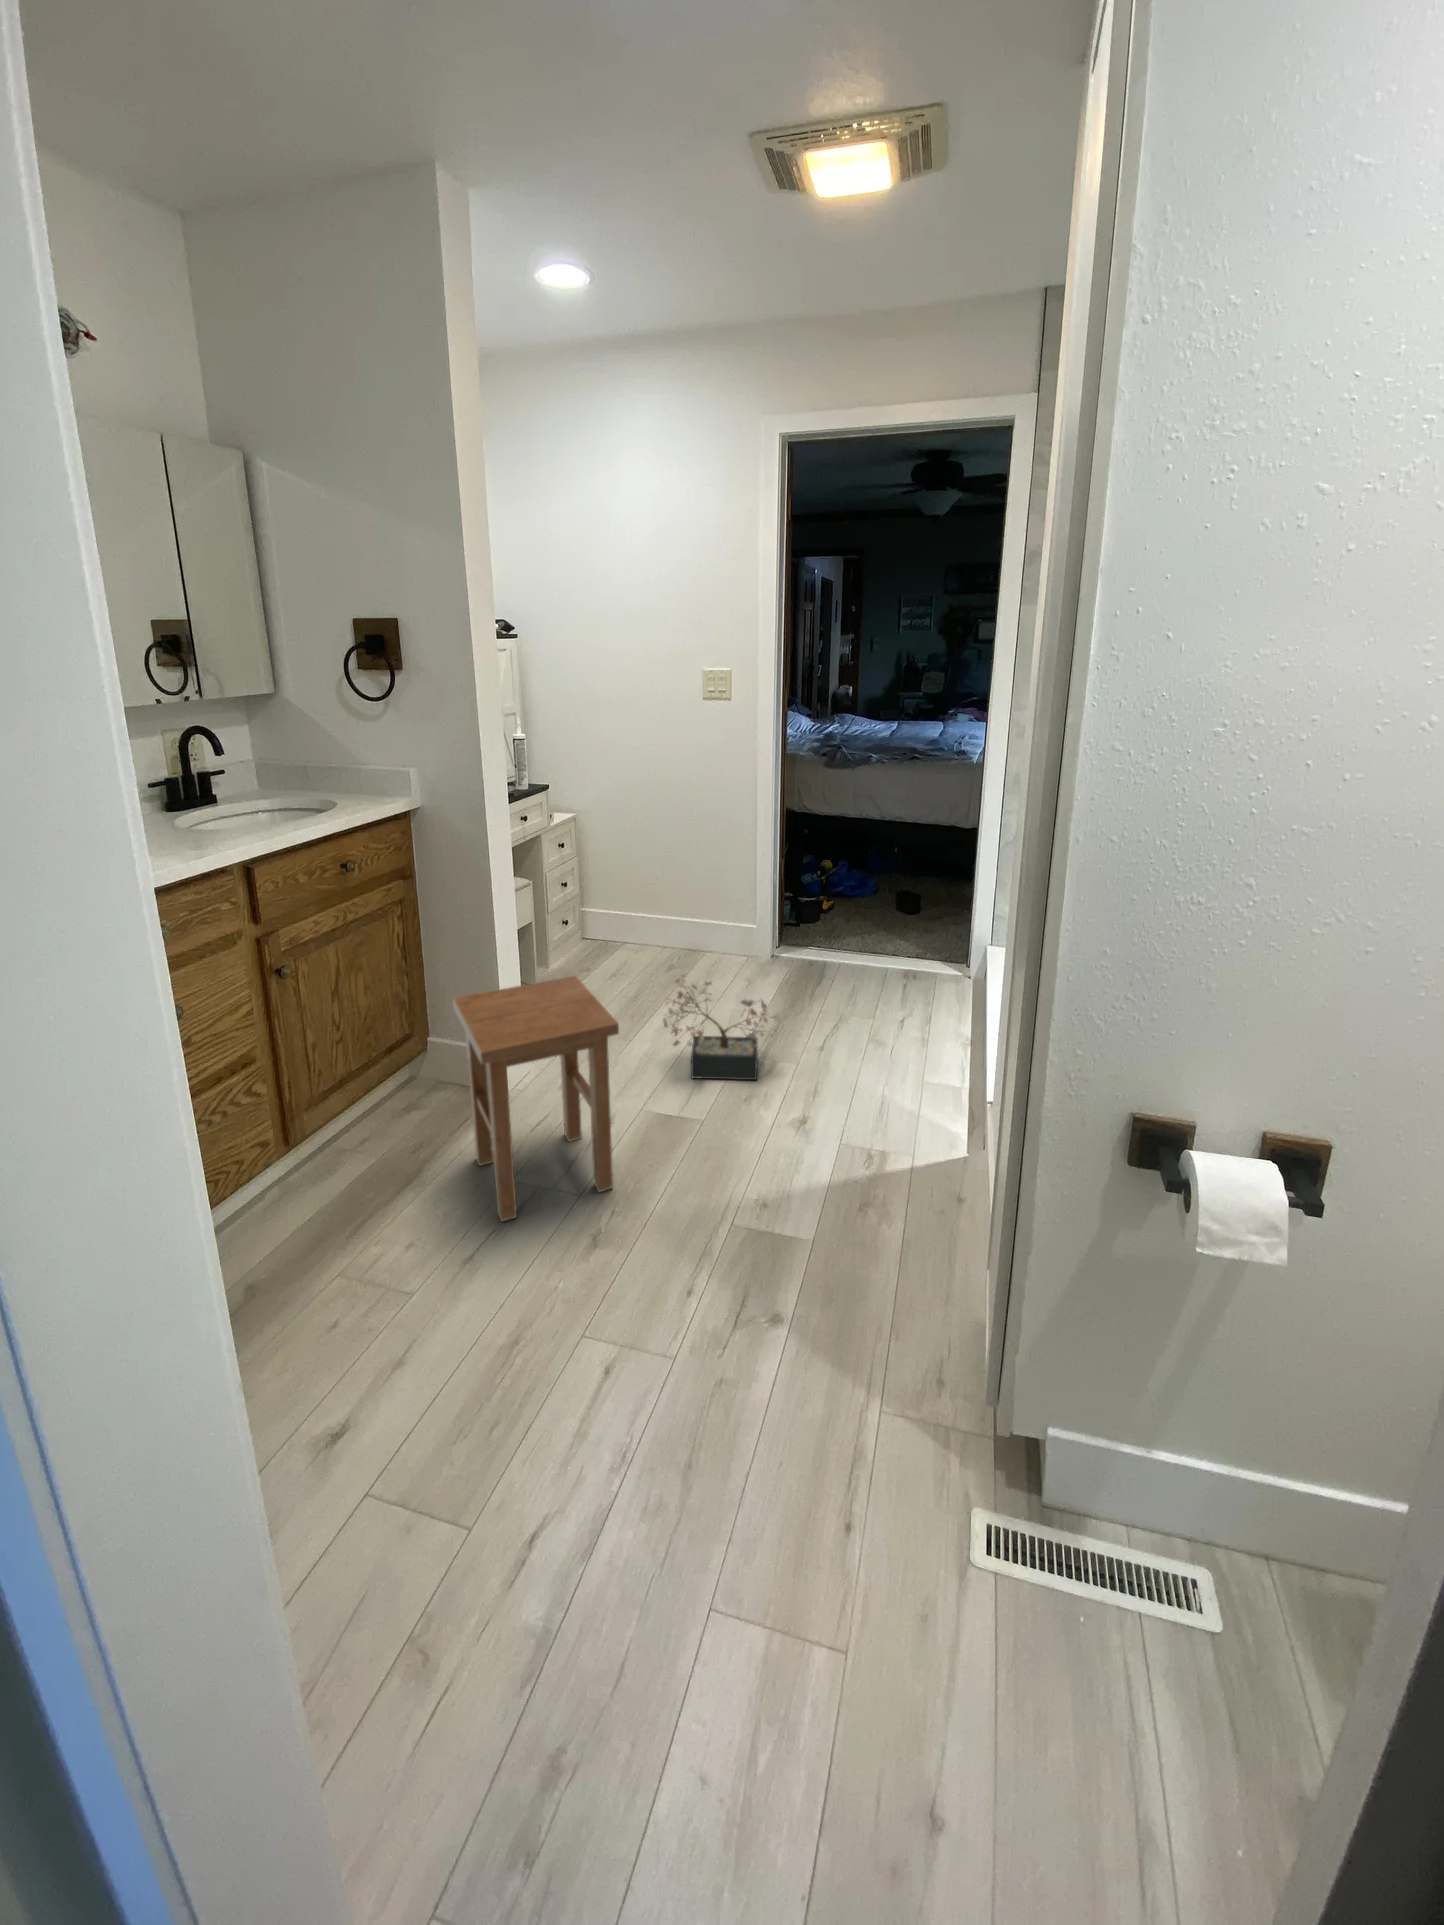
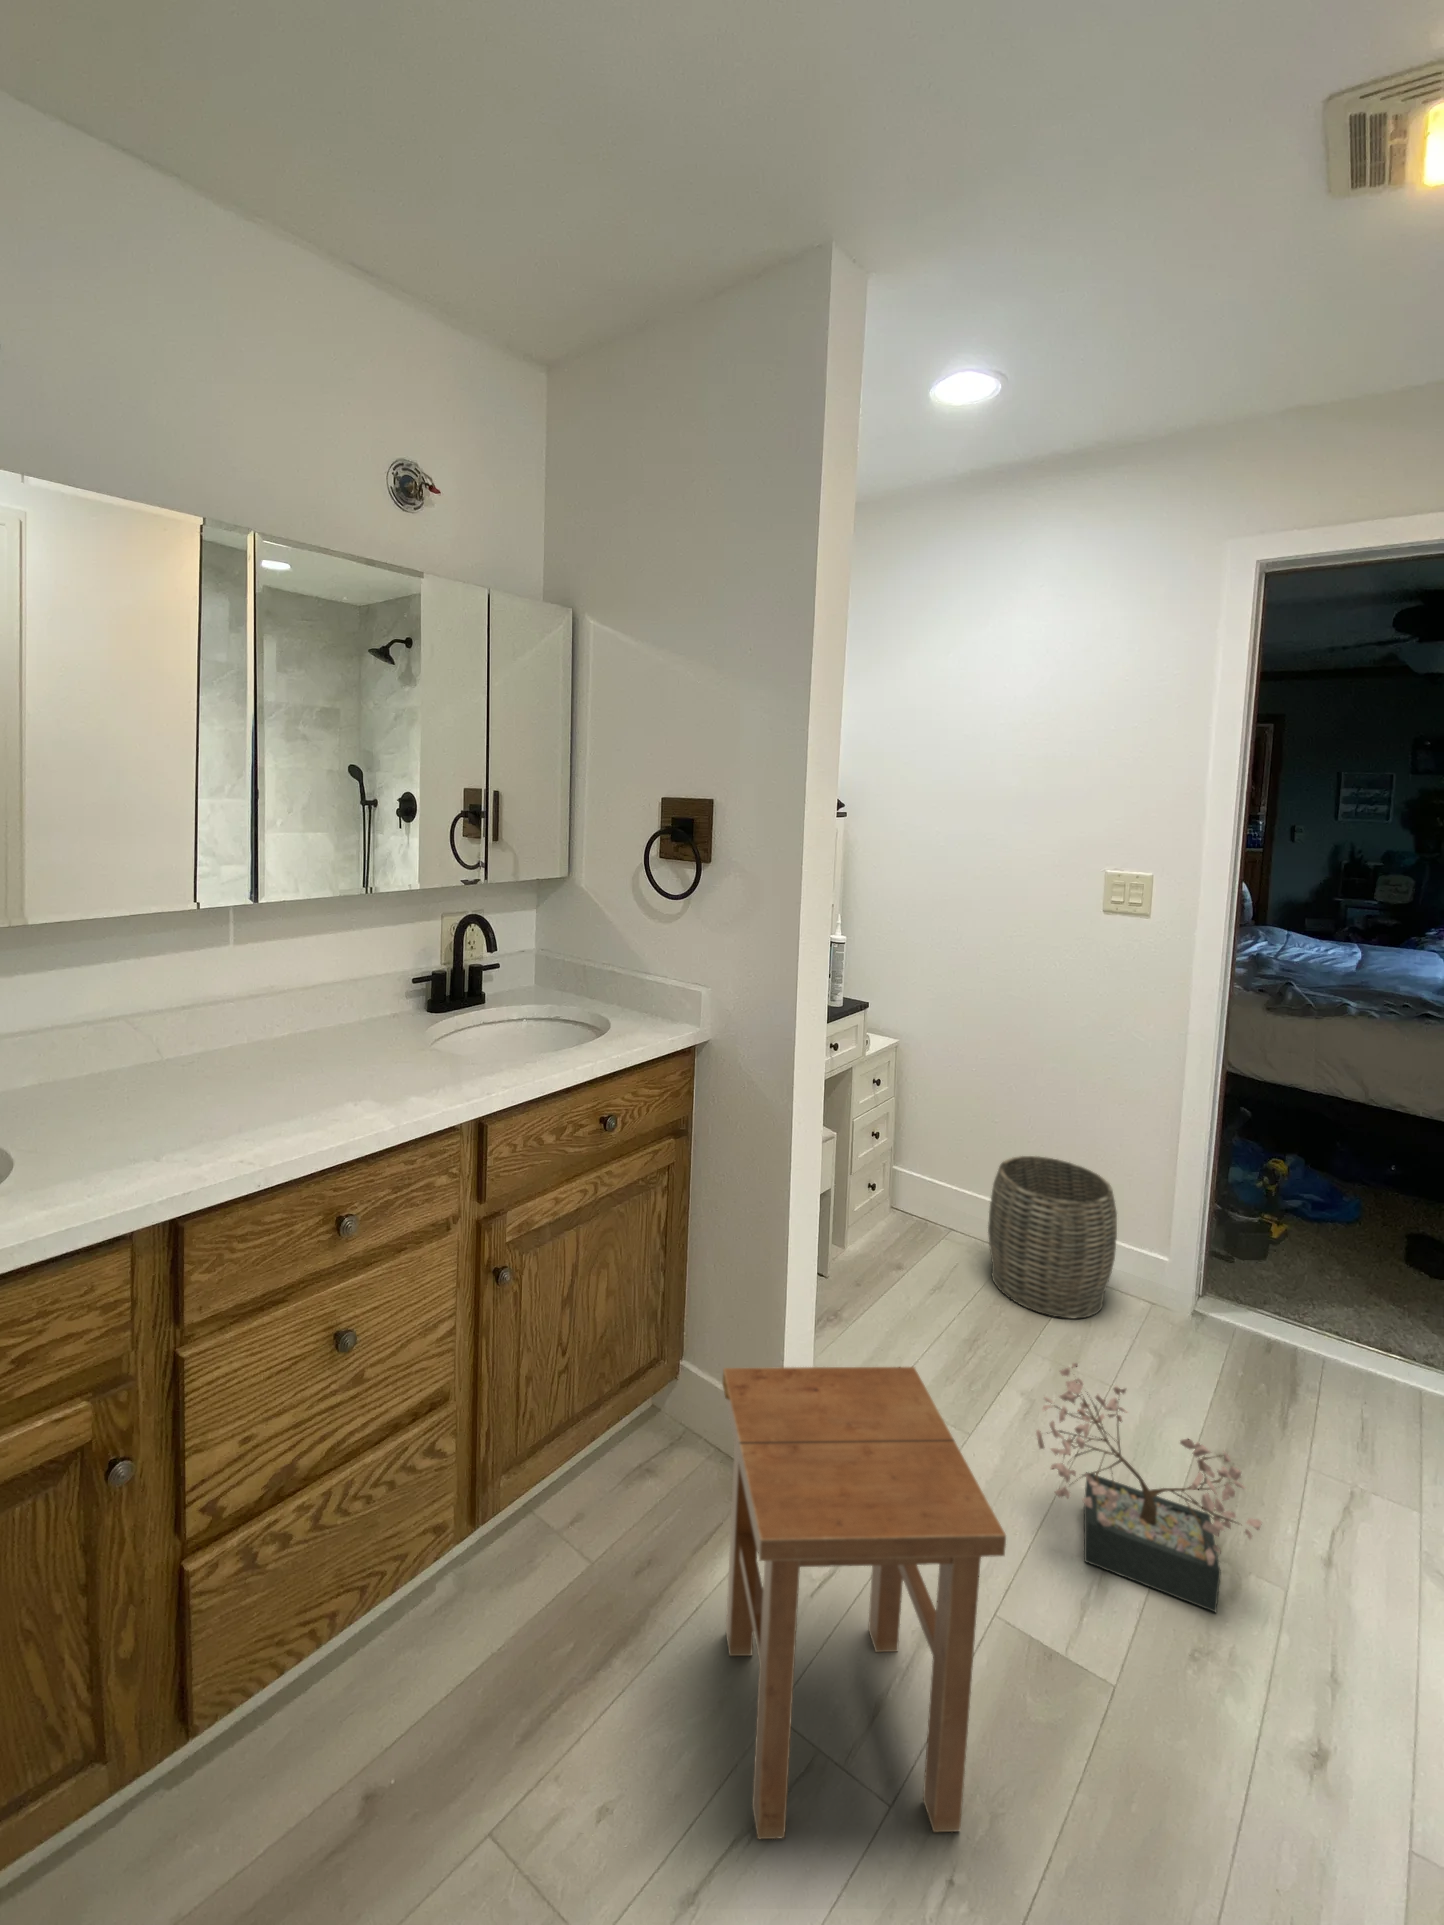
woven basket: none [646,878,725,976] -> present [988,1156,1117,1319]

